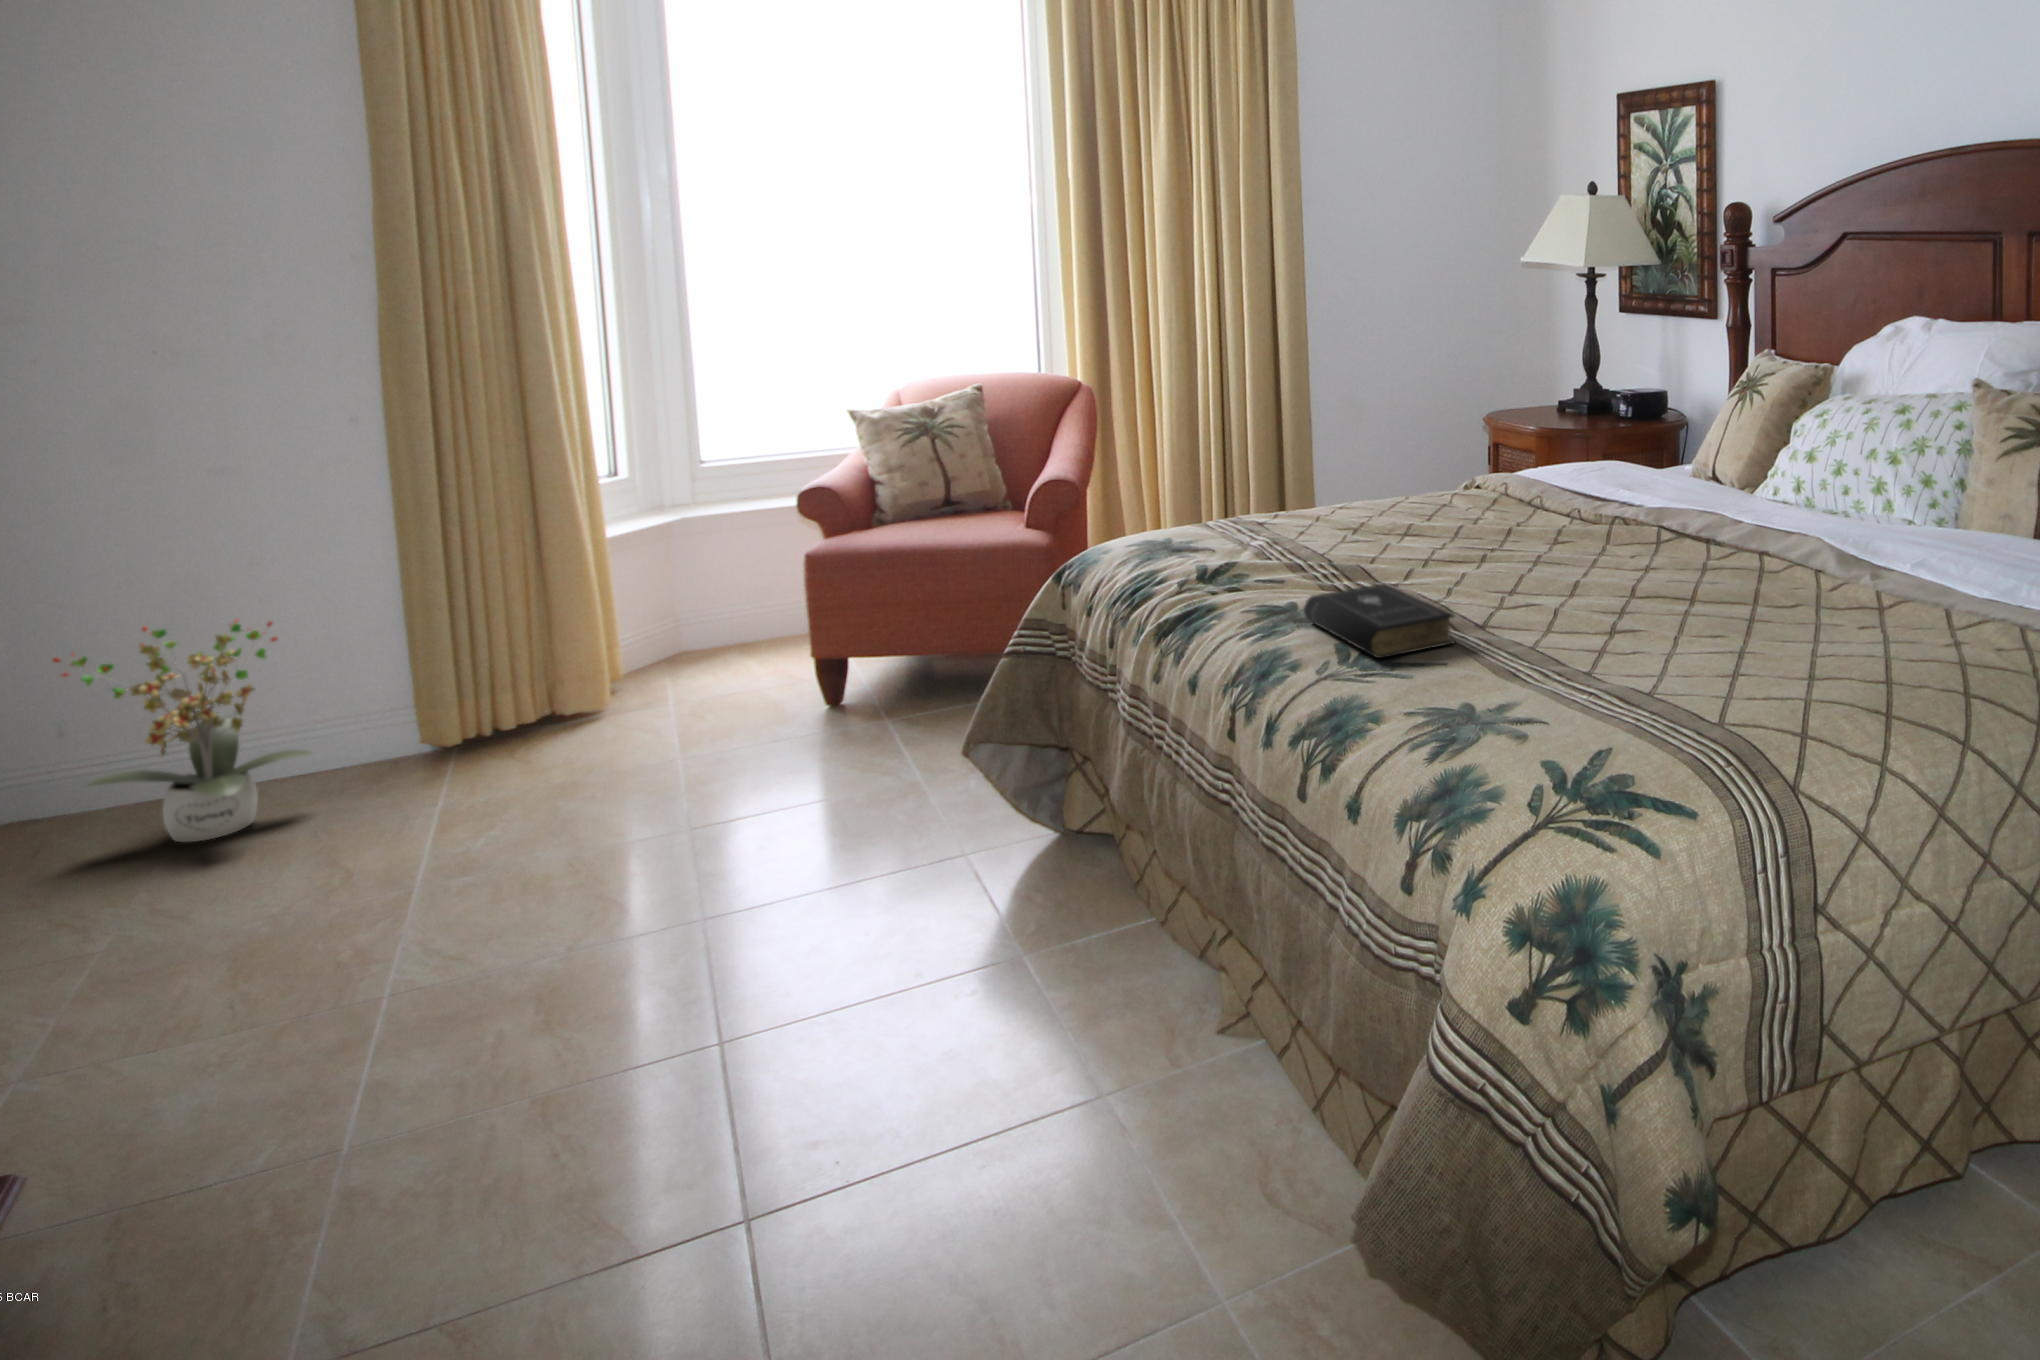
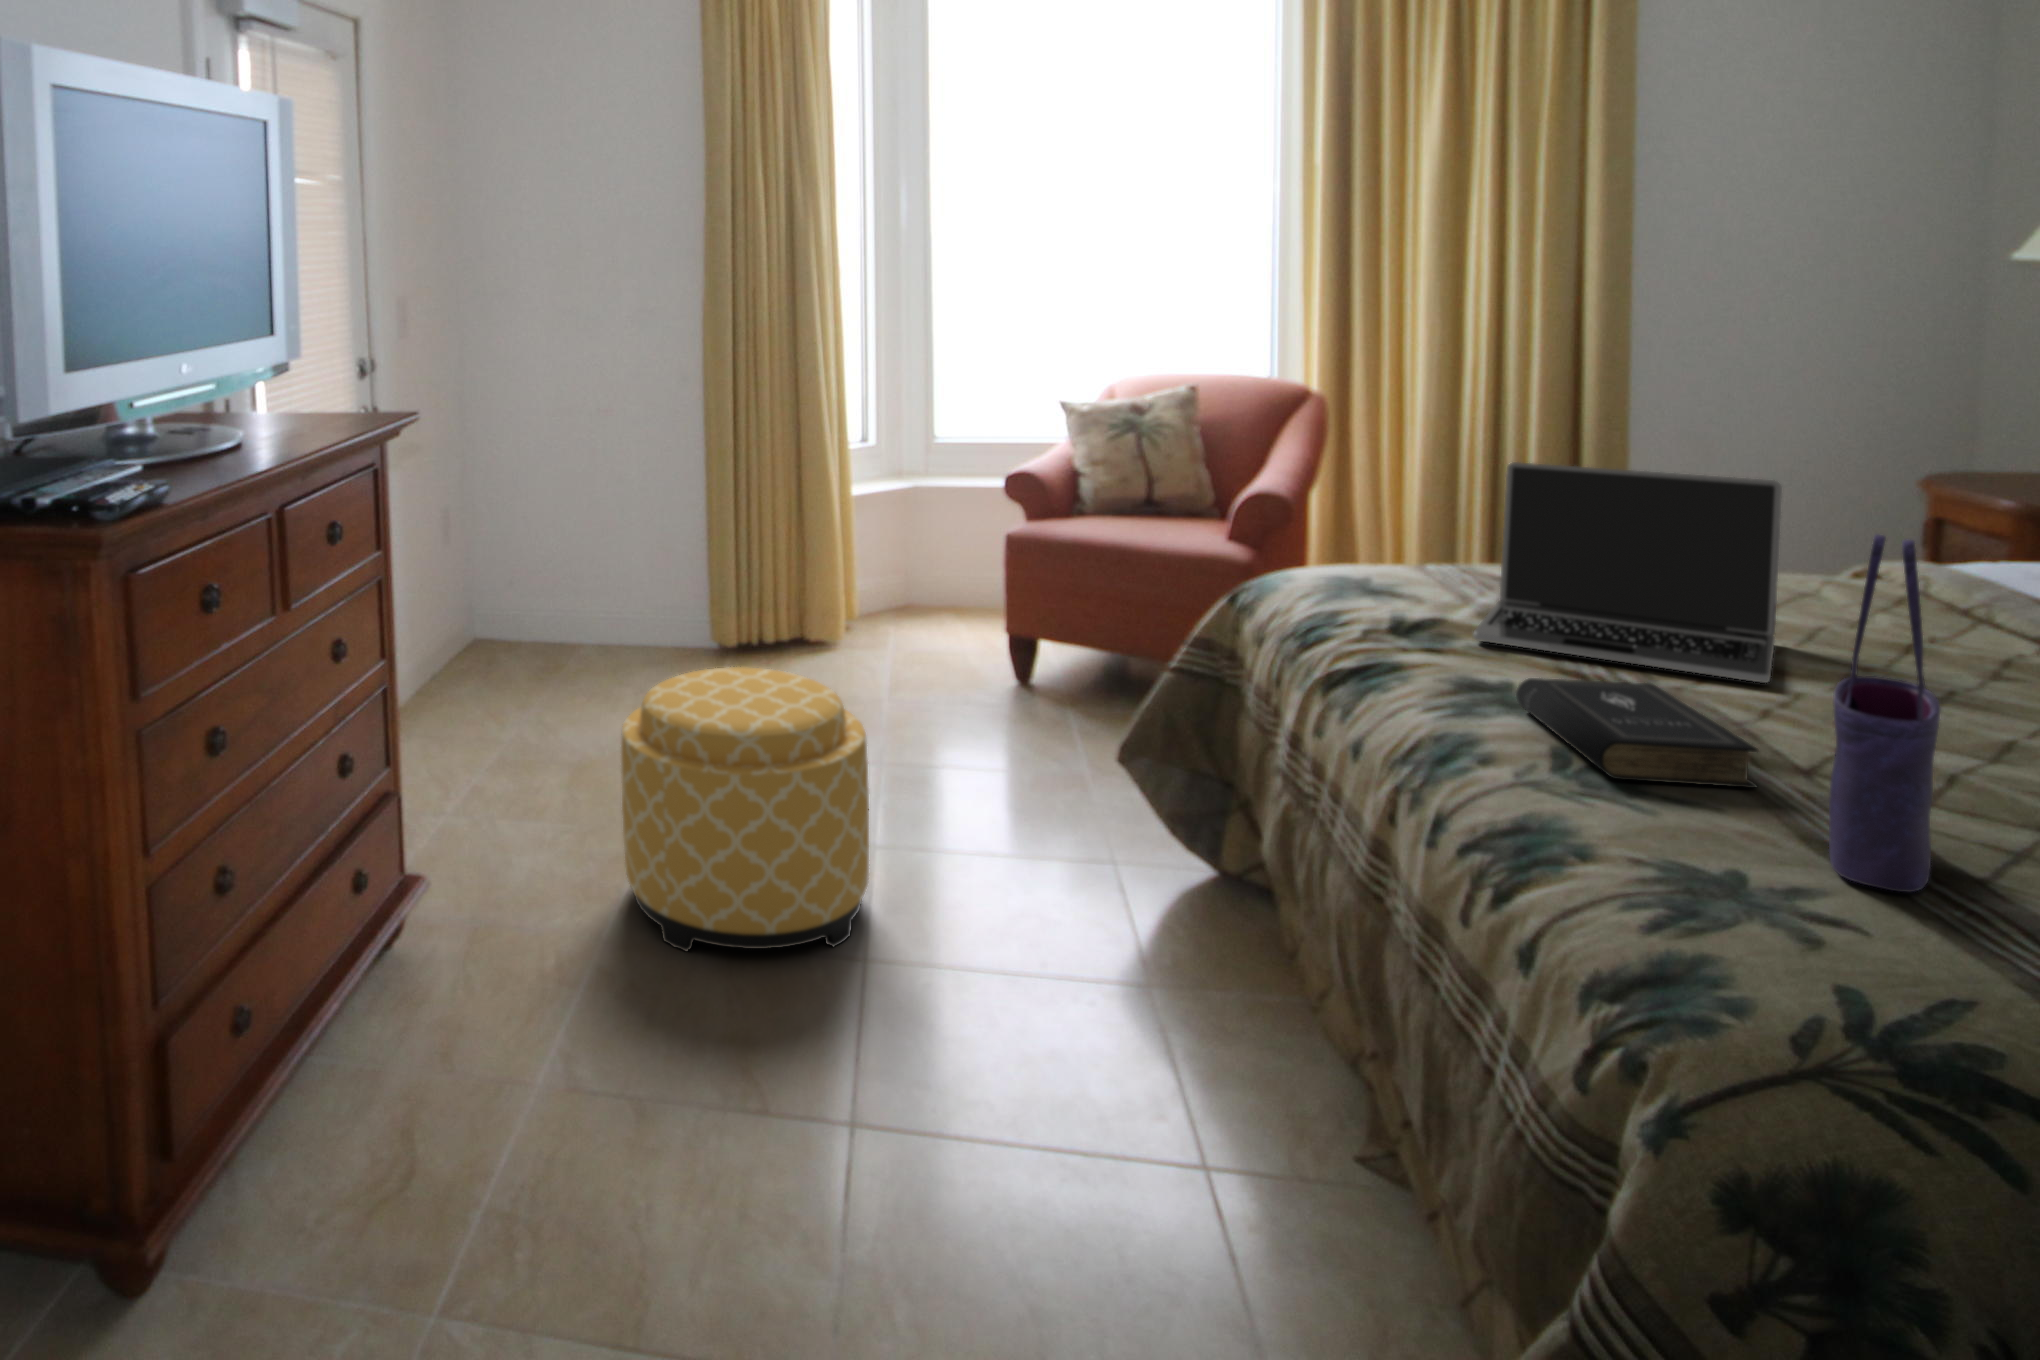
laptop: none [1260,424,1440,575] -> present [1473,462,1782,683]
tote bag: none [1500,450,1553,691] -> present [1829,535,1940,892]
potted plant: present [53,620,311,842] -> none [520,517,650,673]
ottoman: none [342,755,715,1143] -> present [621,667,869,951]

